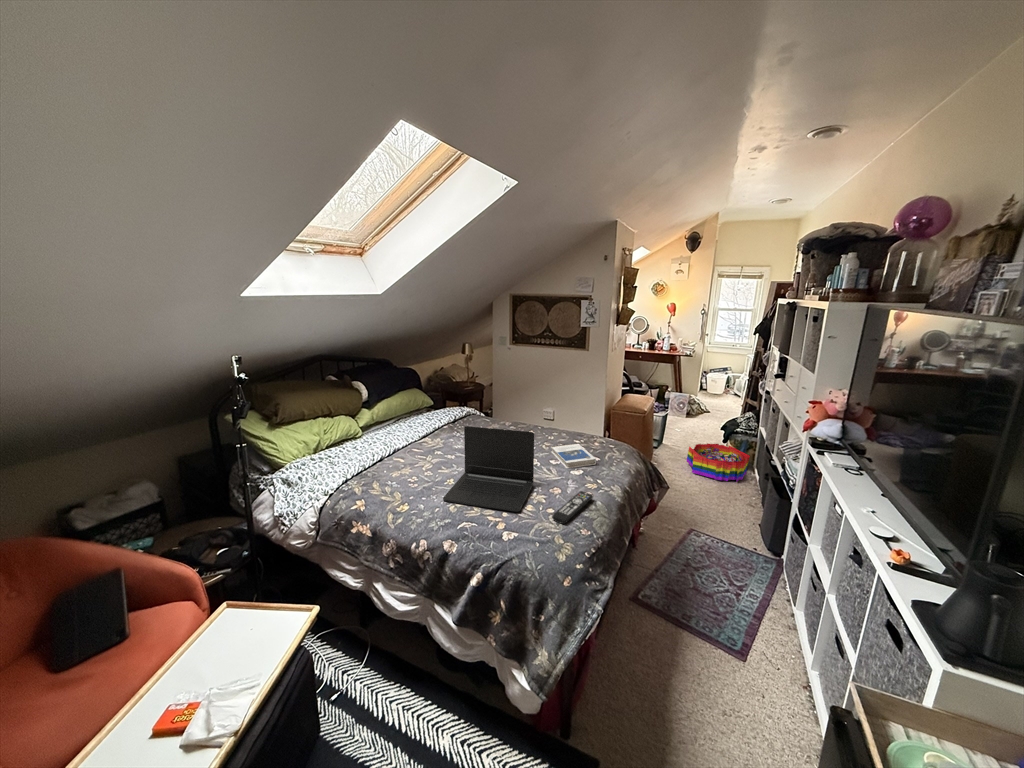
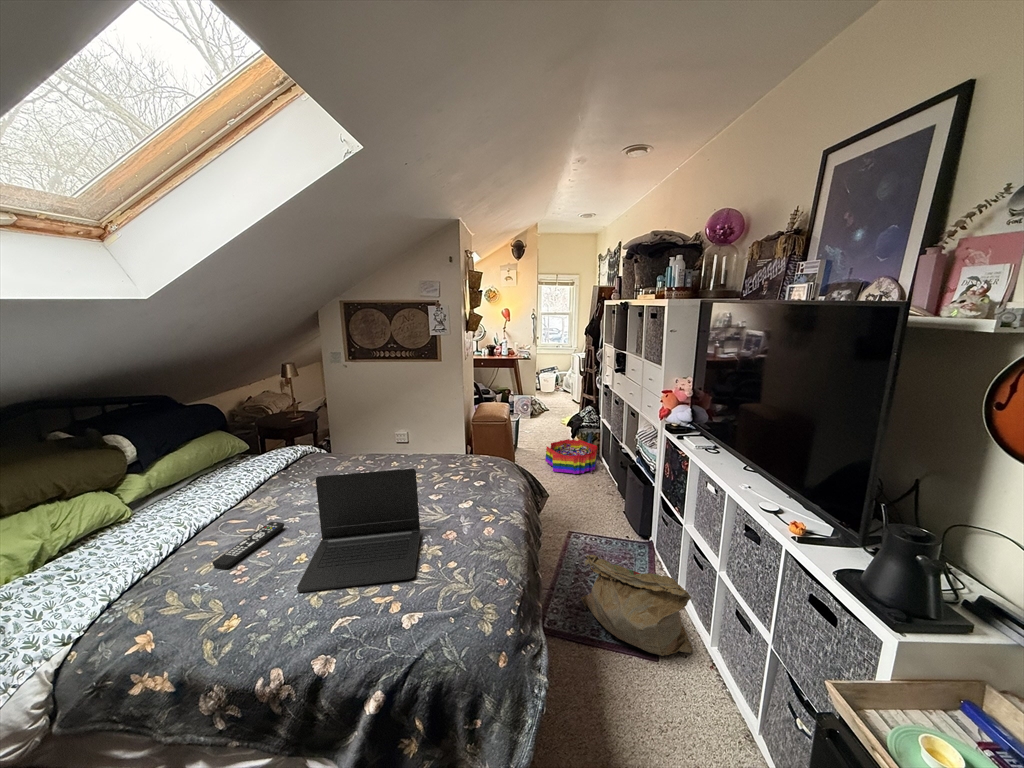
hardback book: present [551,443,596,468] -> none [427,468,483,502]
remote control: present [552,491,593,524] -> present [213,522,284,569]
bag: none [682,548,796,677] -> present [581,555,693,656]

